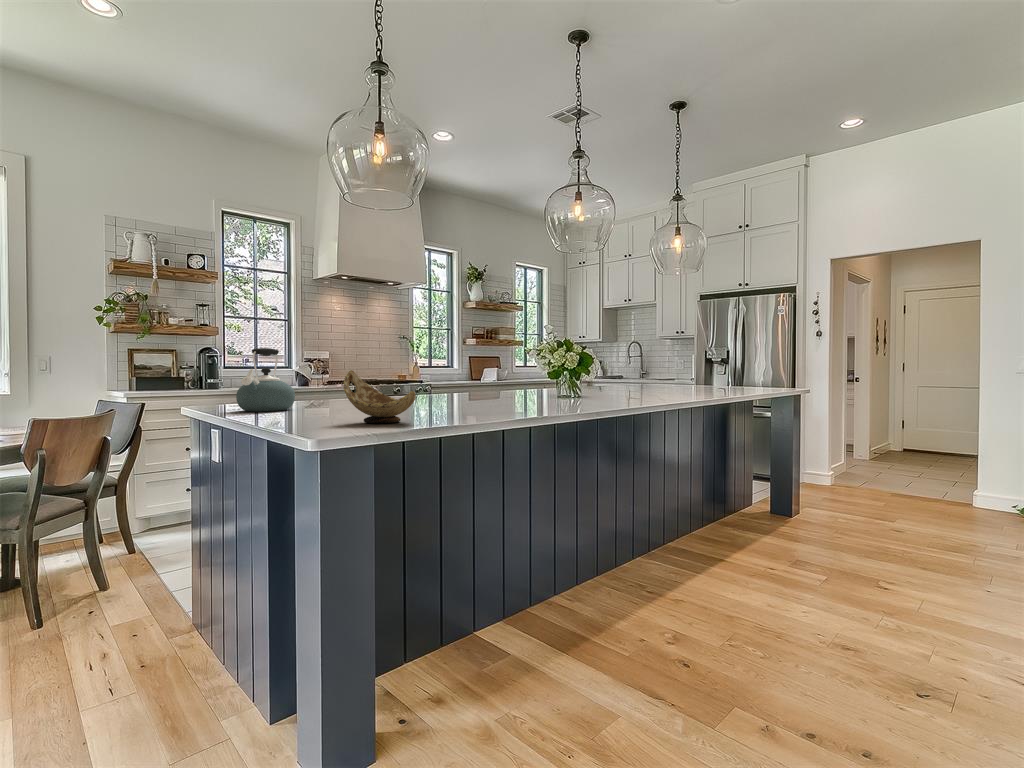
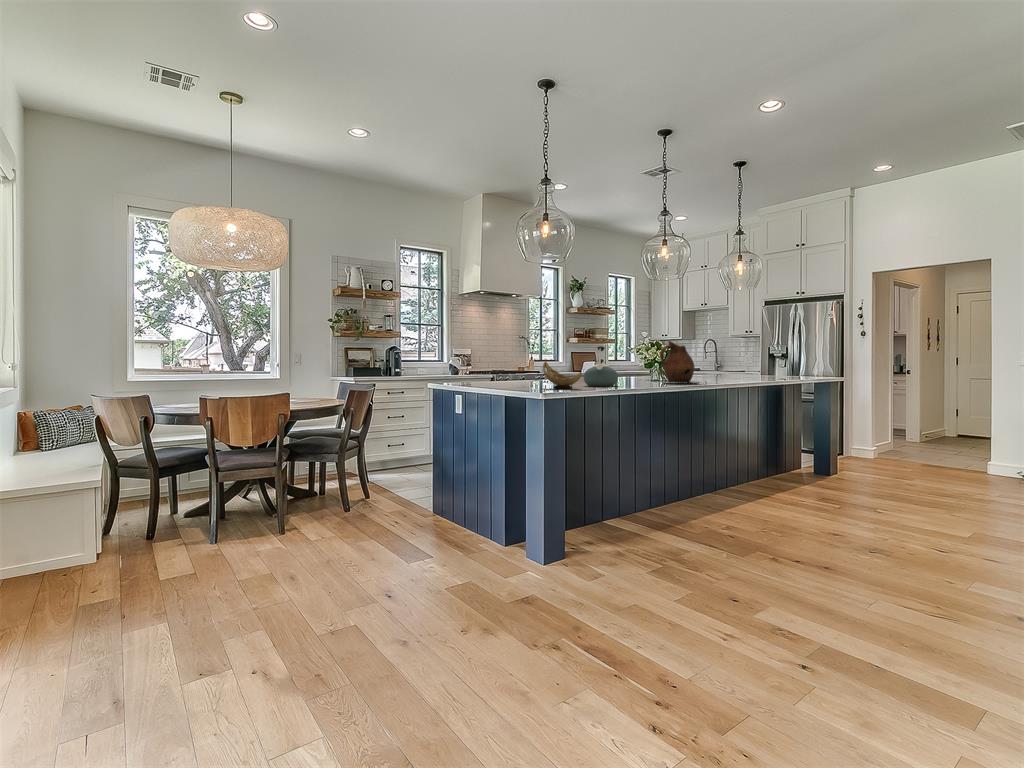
ceramic pitcher: none [568,337,628,405] -> present [660,341,695,383]
kettle: present [236,348,295,412] -> present [584,346,618,386]

